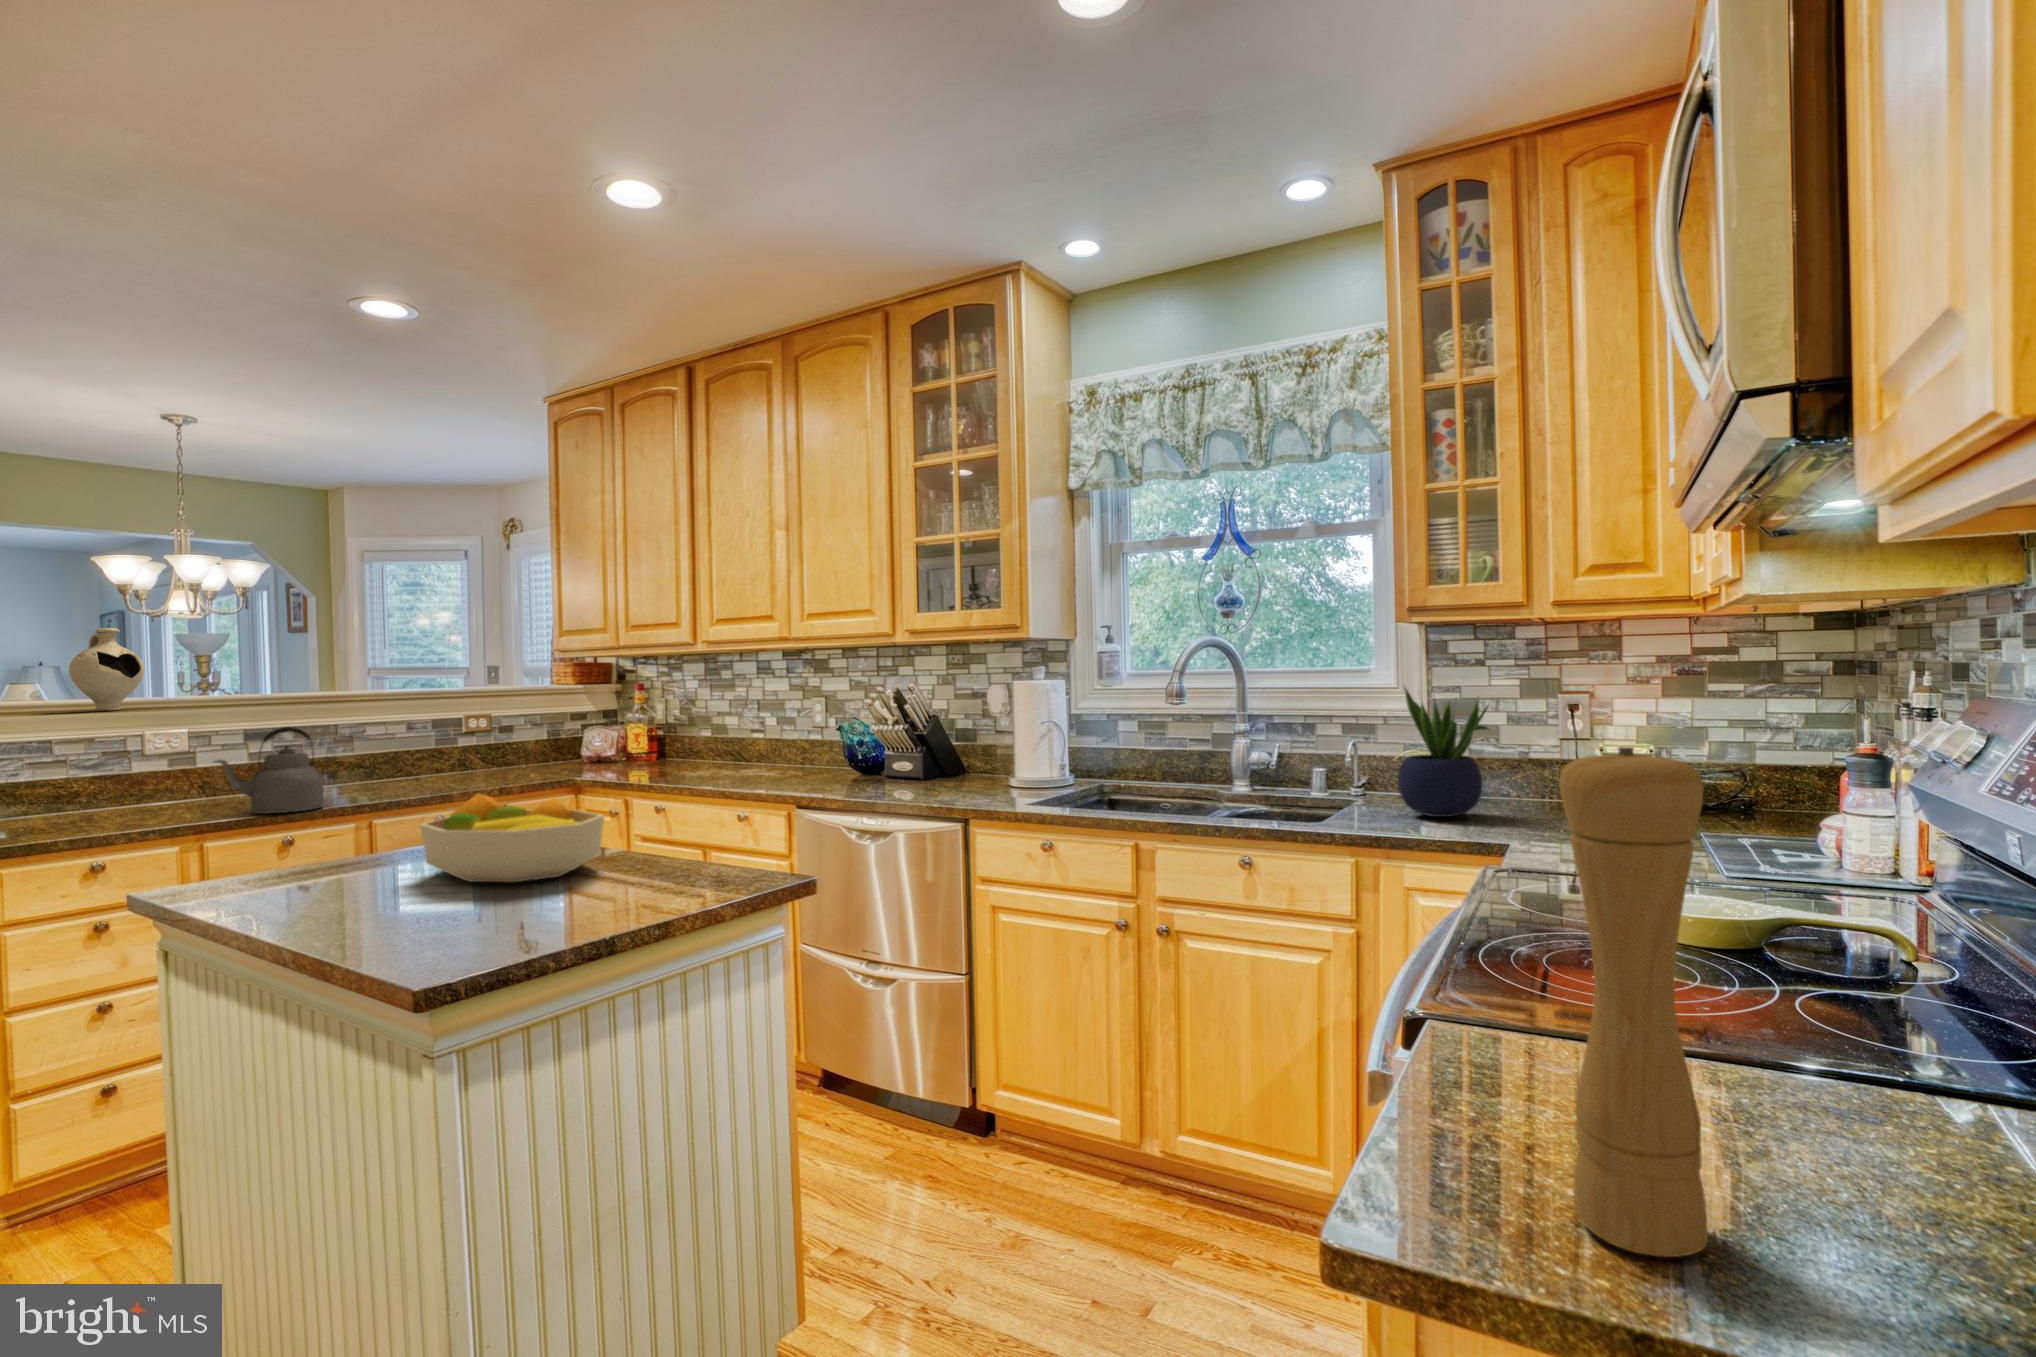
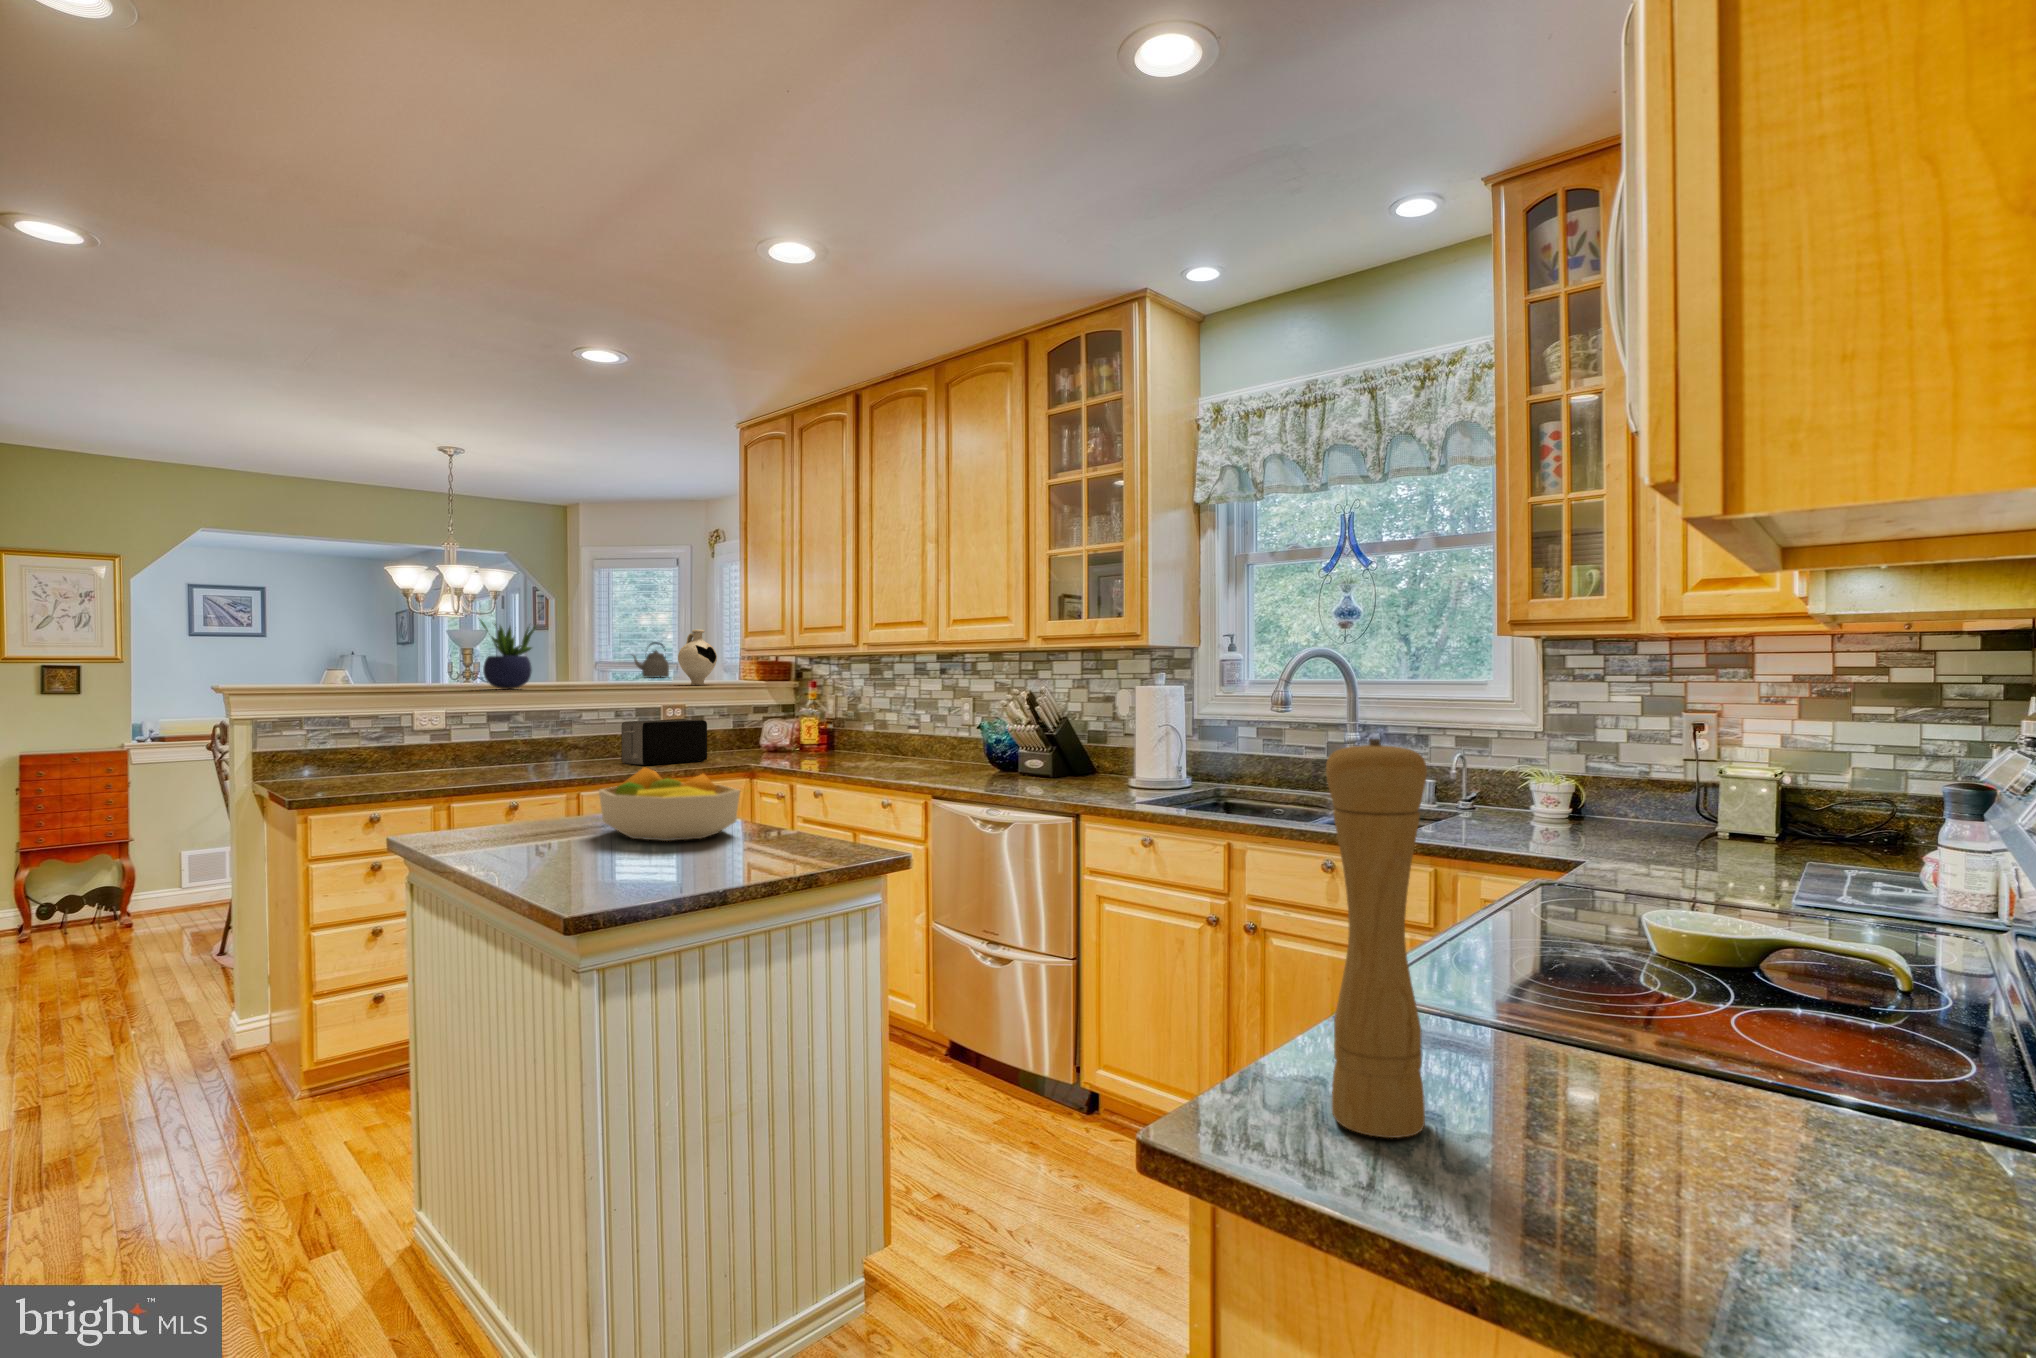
decorative vase: present [69,628,144,711] -> present [678,629,717,685]
potted plant: present [1398,688,1488,817] -> present [480,620,536,689]
kettle: present [215,727,324,814] -> present [632,642,669,678]
toaster: none [416,730,522,784] -> present [622,719,707,765]

